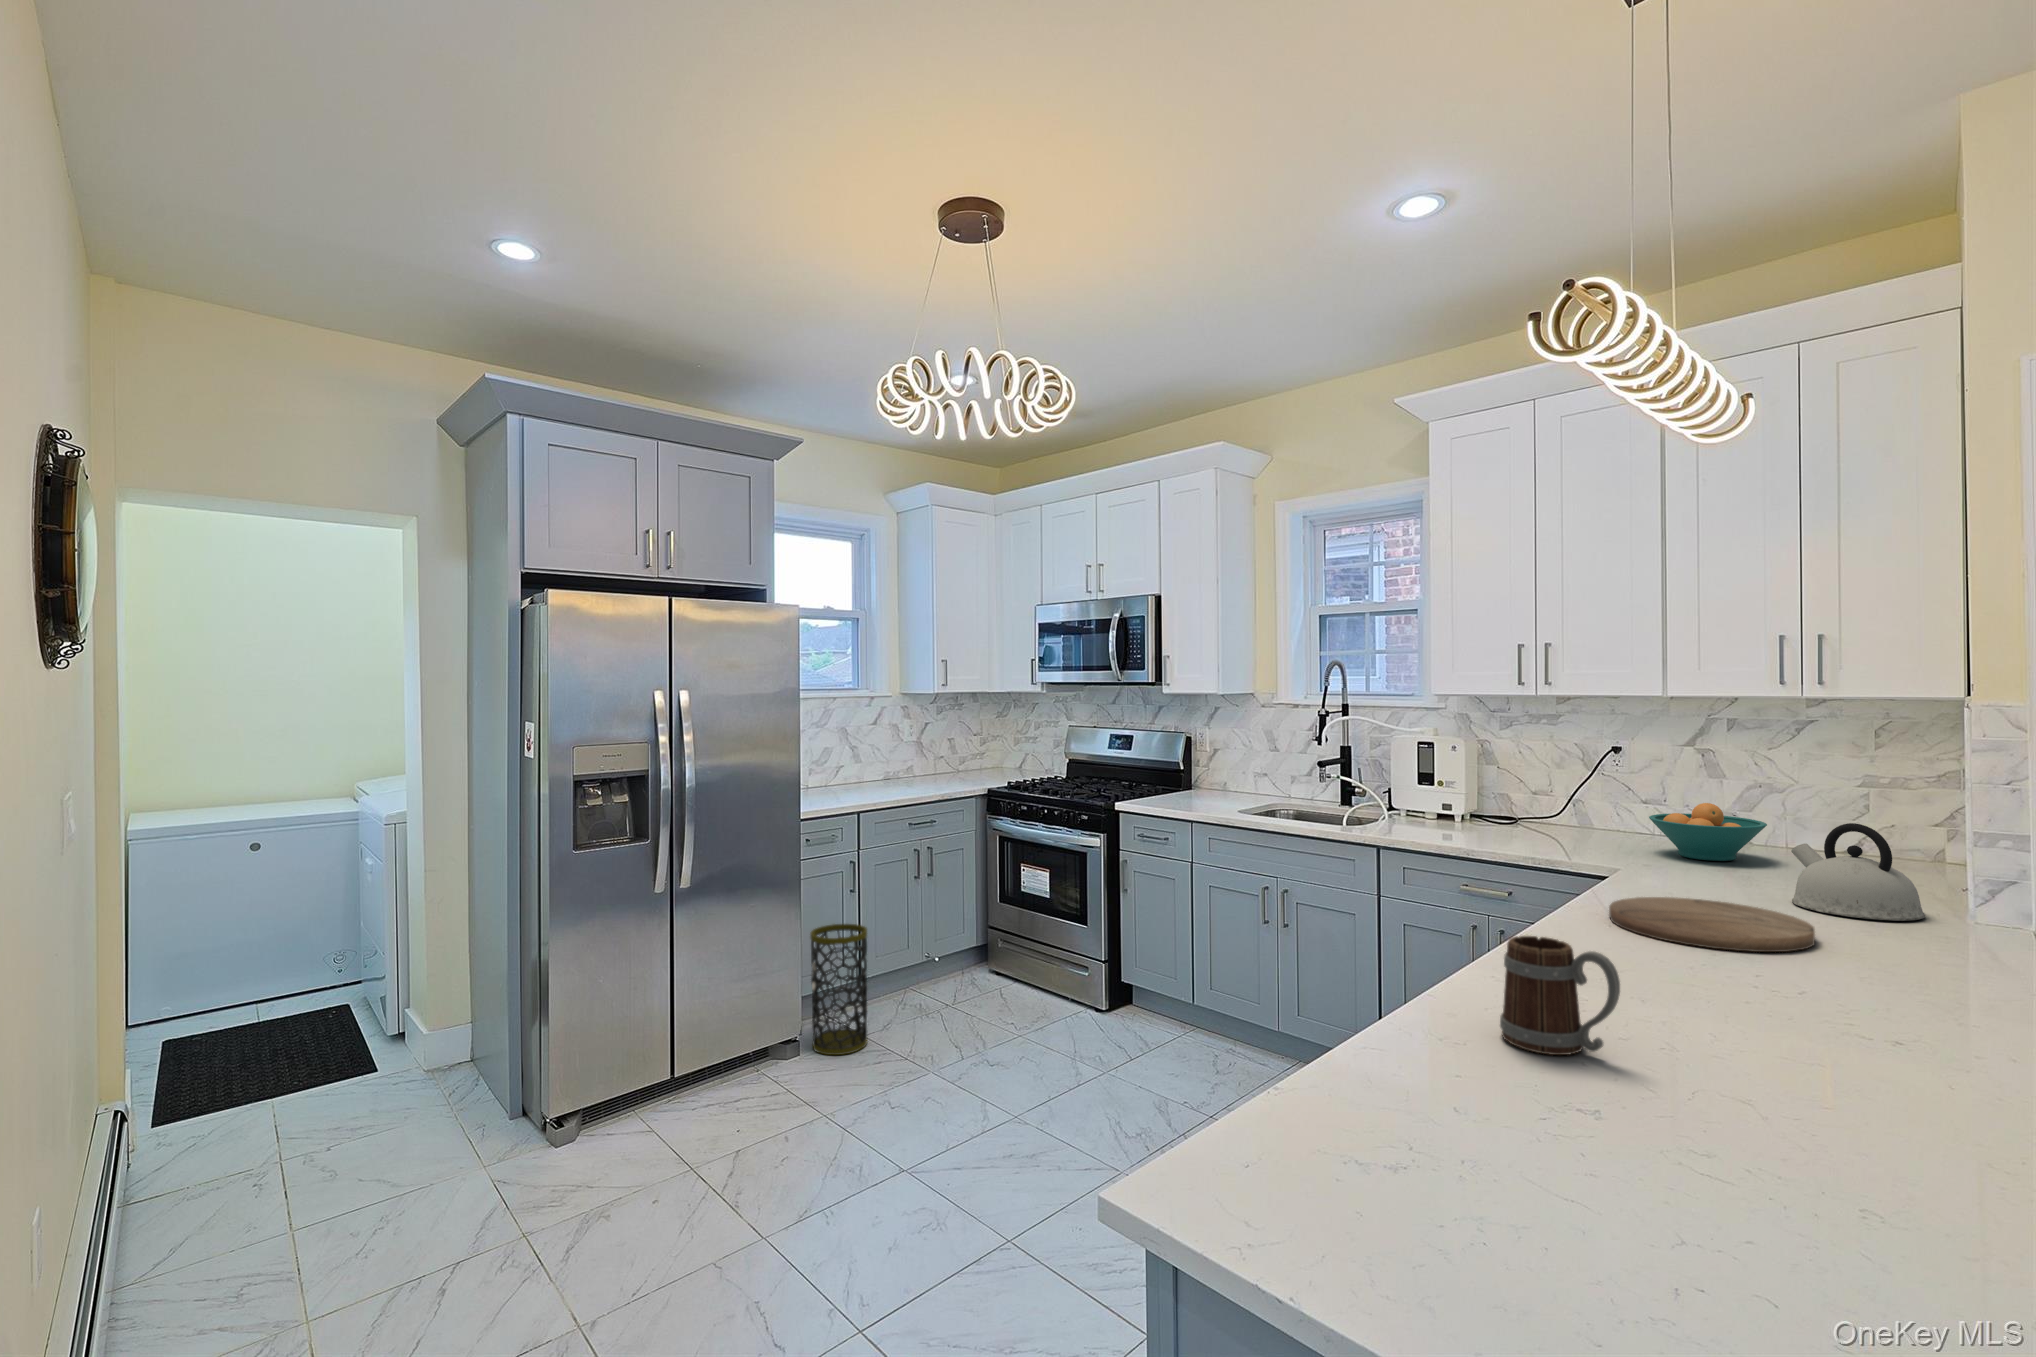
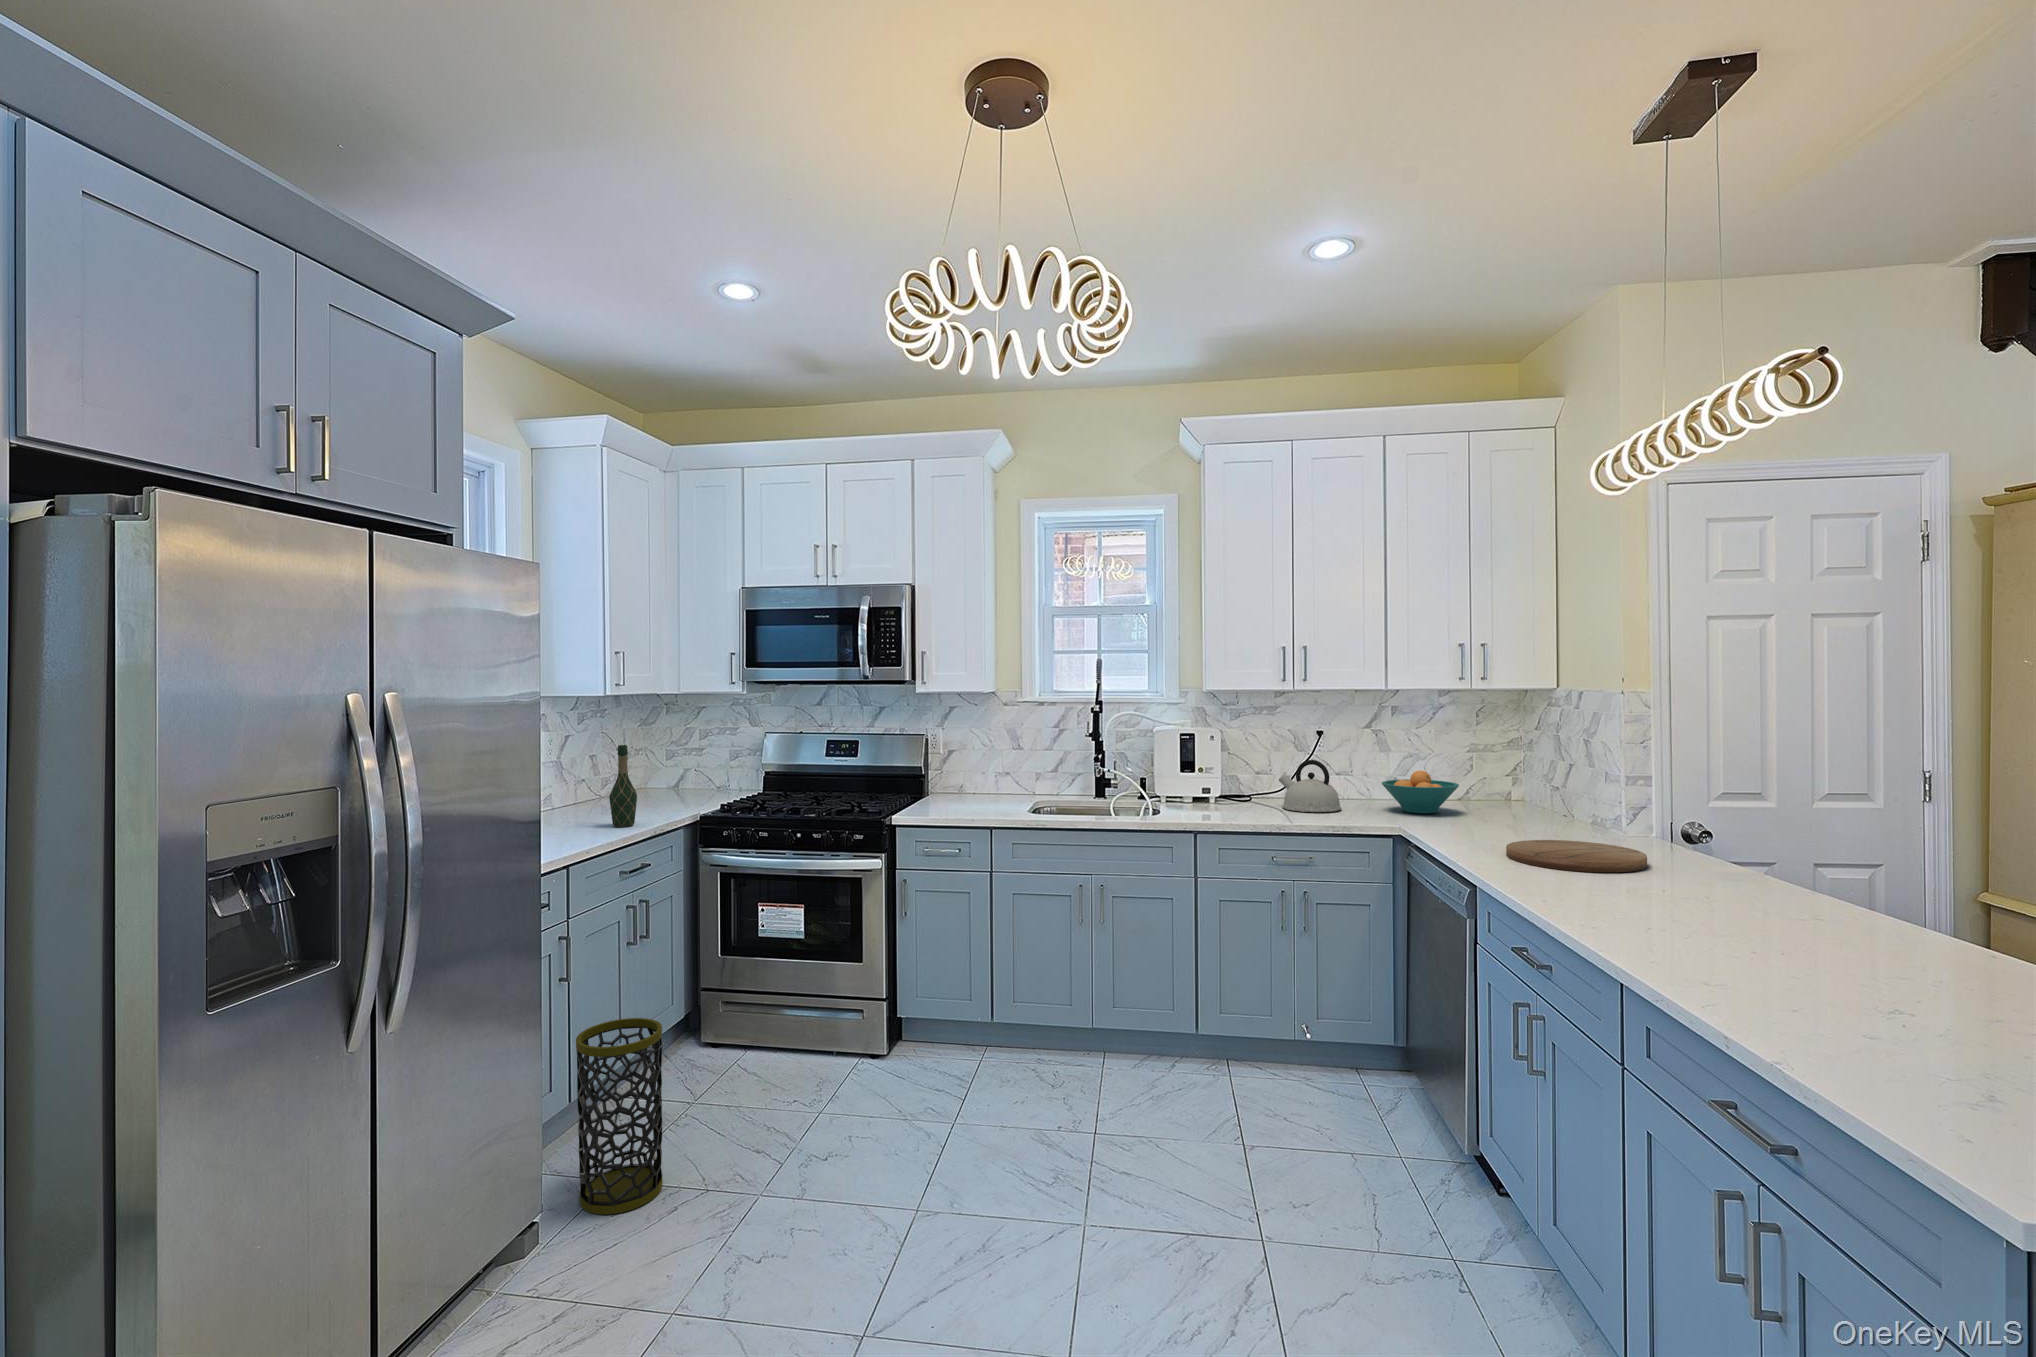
wine bottle: none [917,730,936,792] -> present [609,745,637,827]
kettle: present [1791,823,1926,921] -> present [1279,760,1341,812]
mug: present [1500,936,1620,1055] -> none [1740,874,1839,963]

